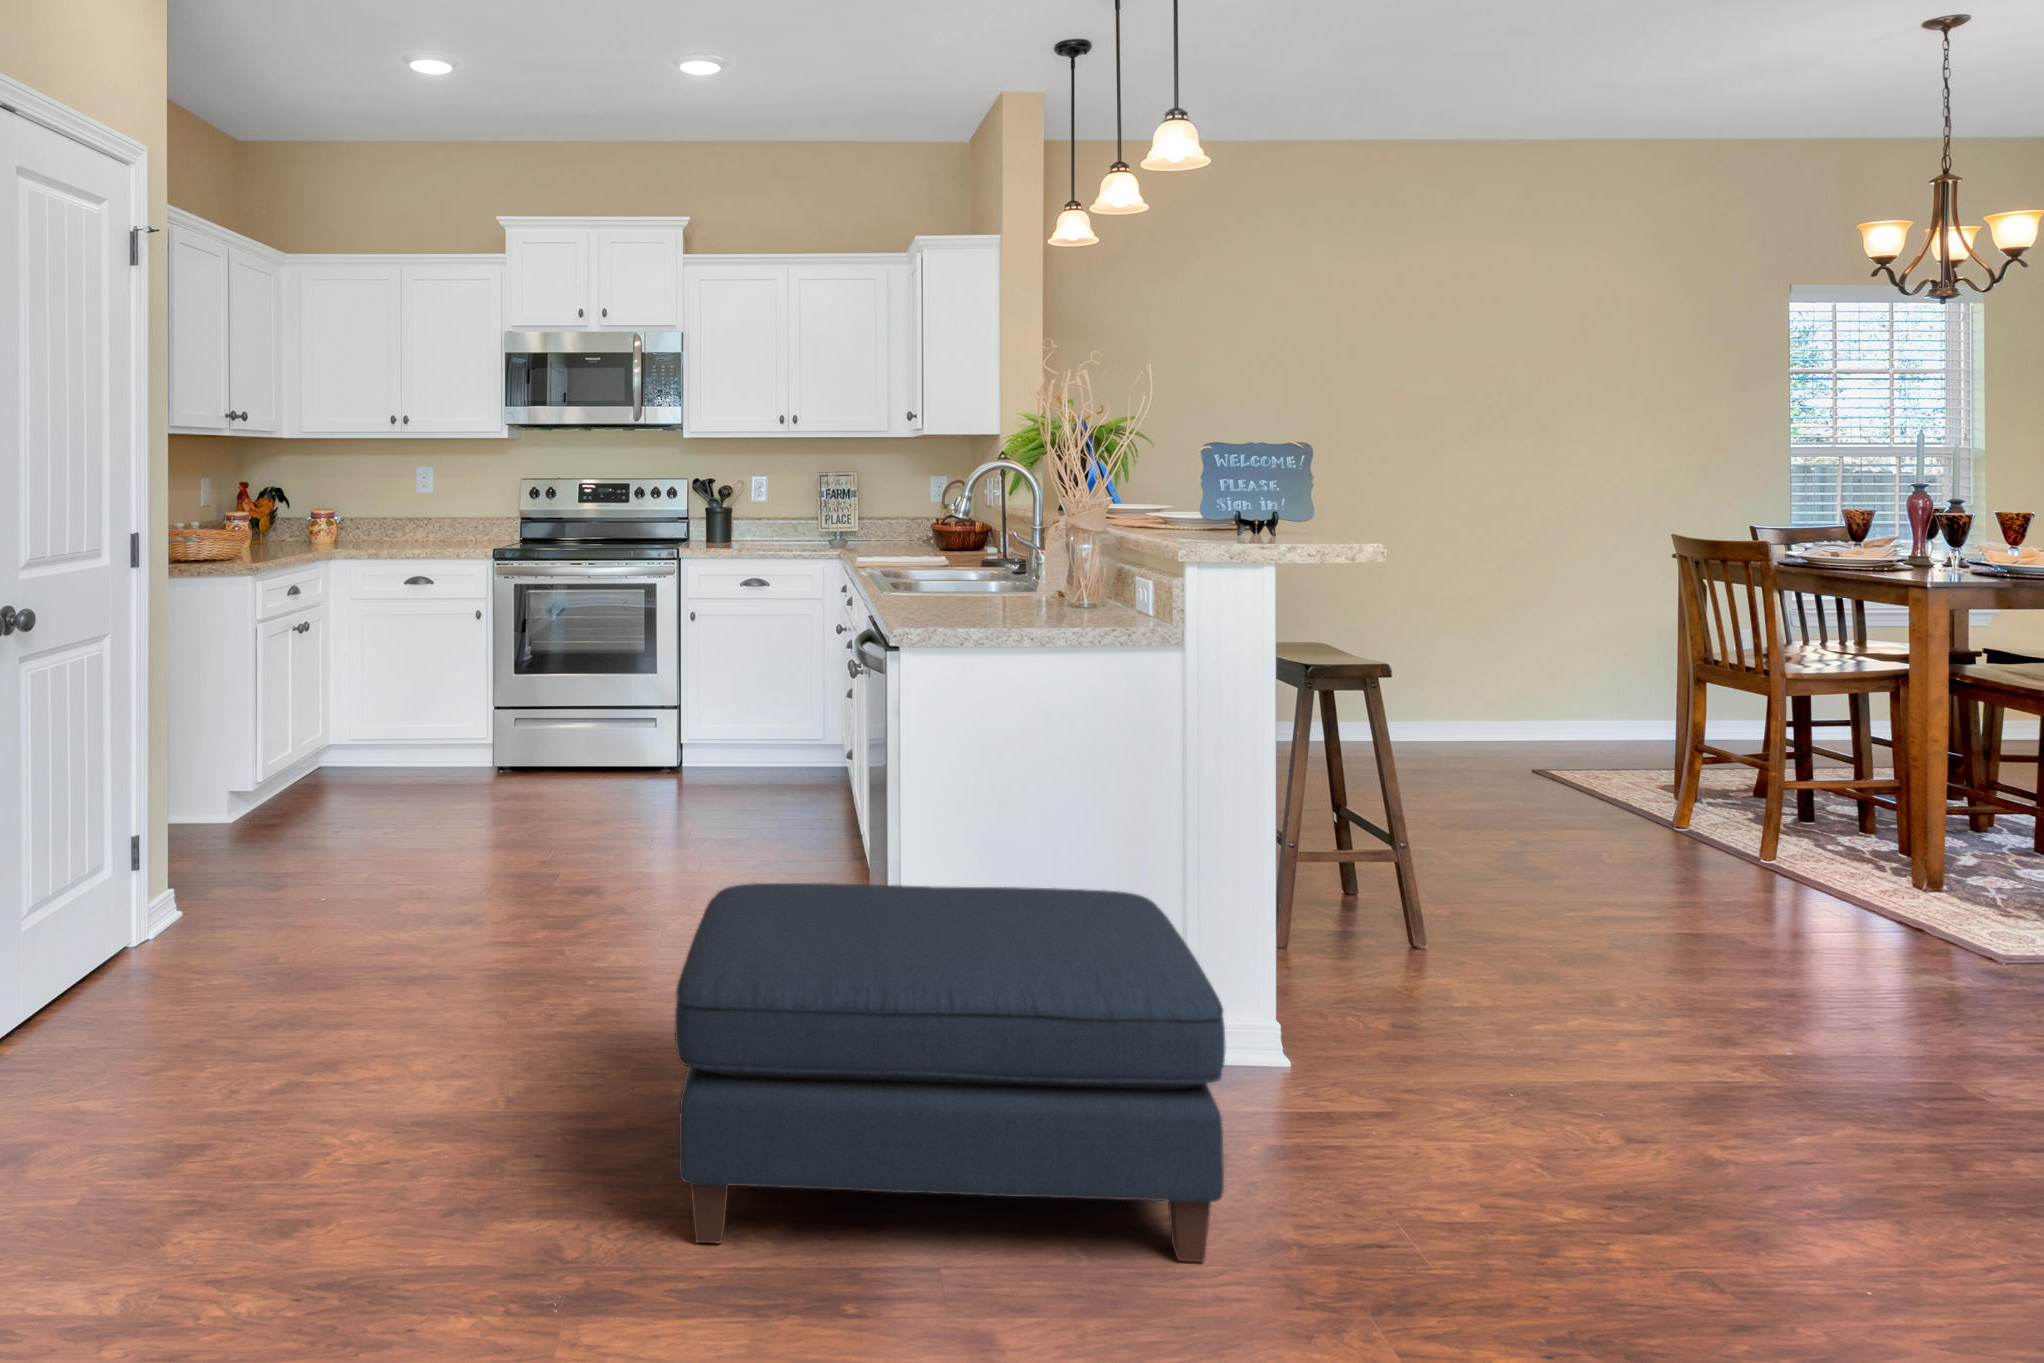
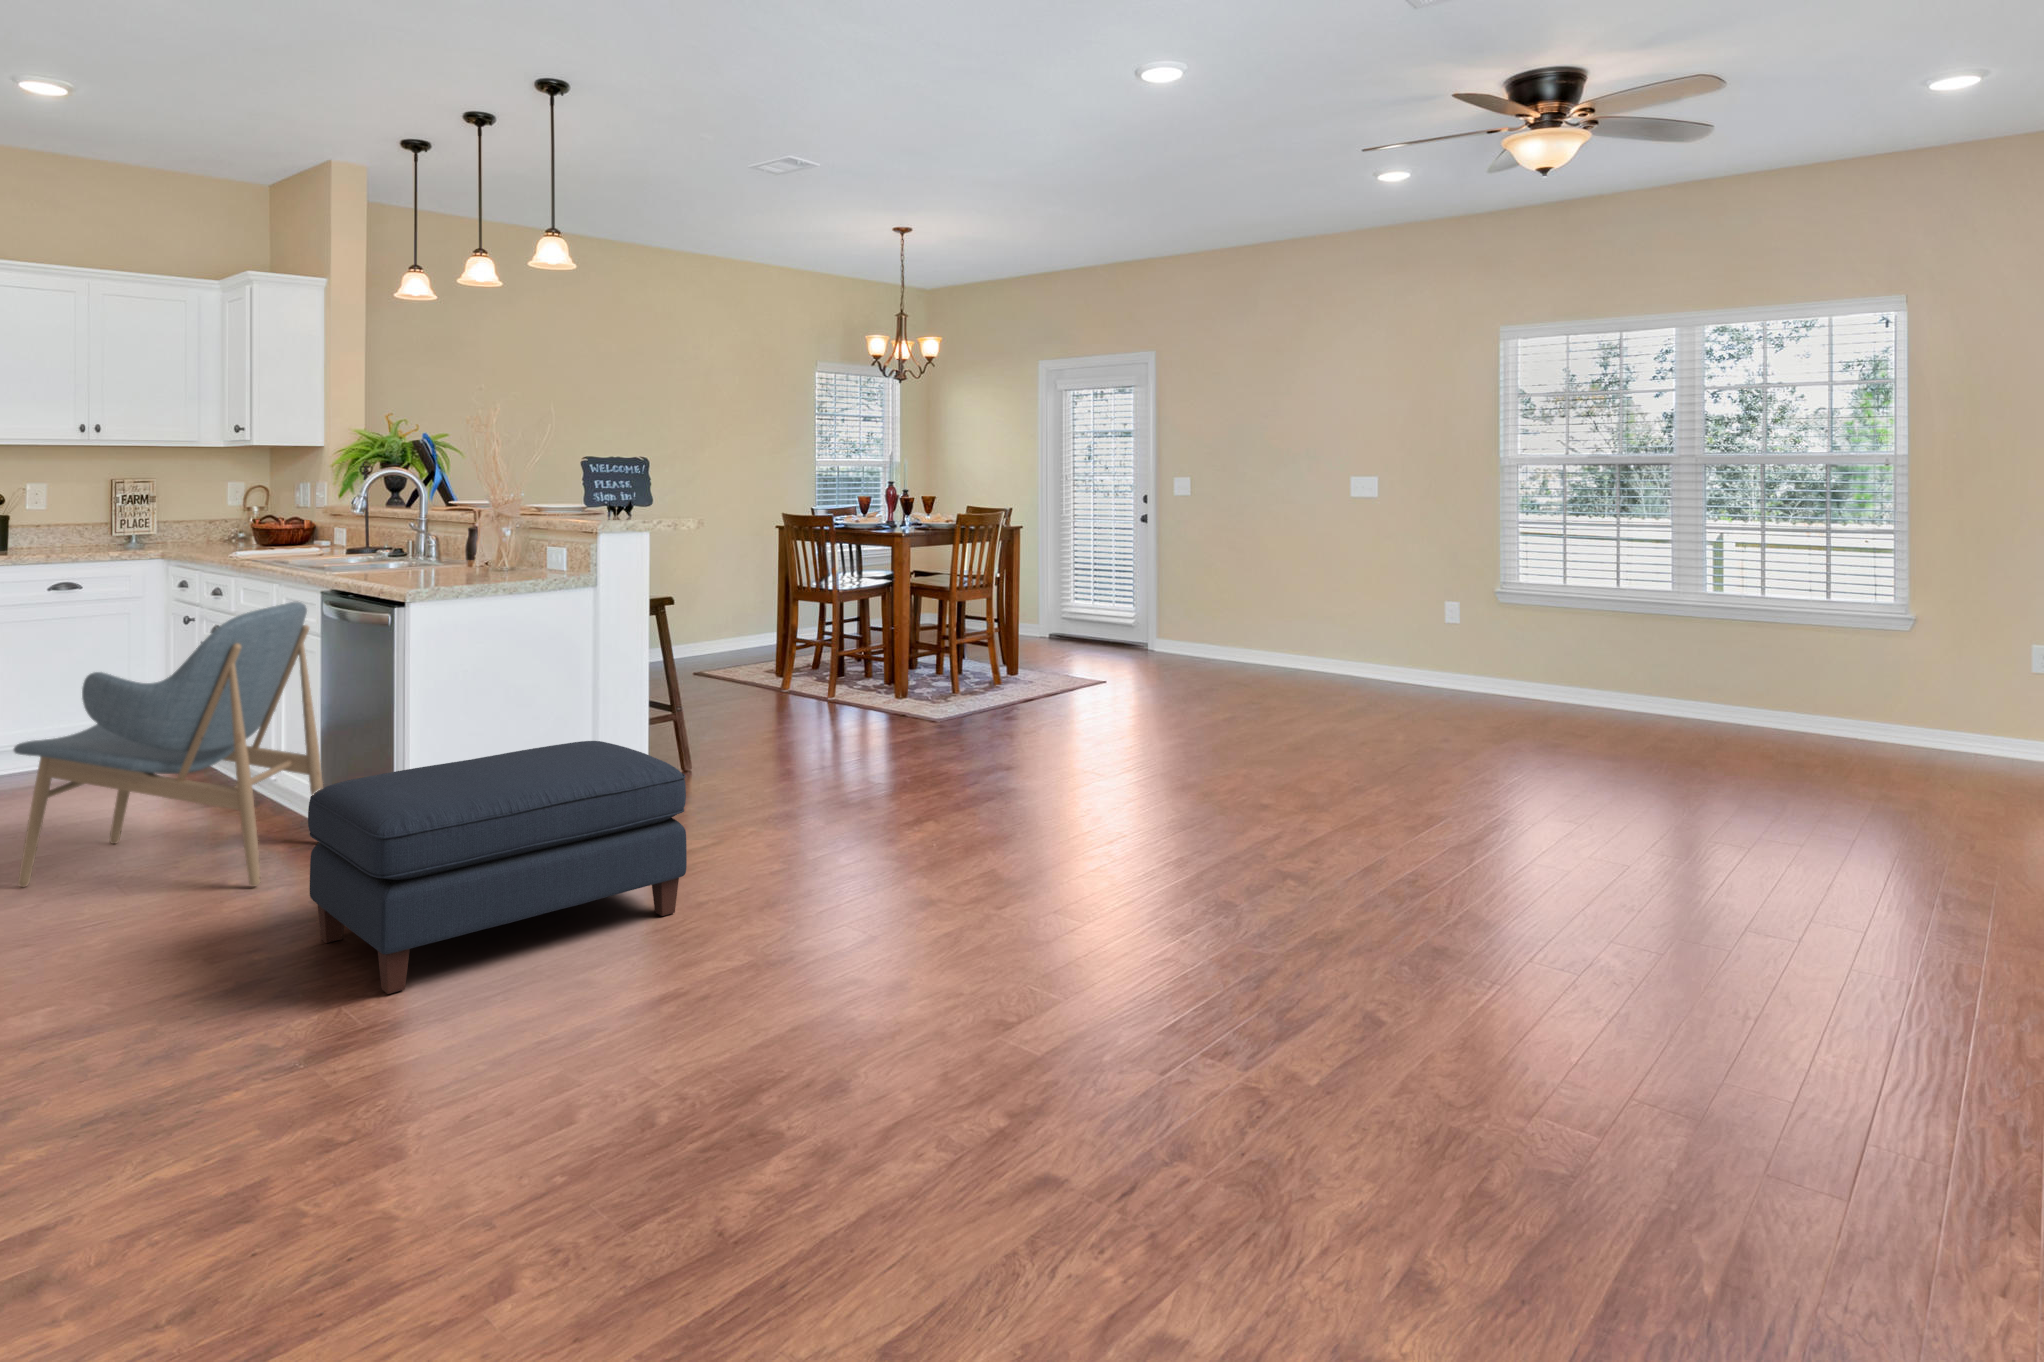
lounge chair: none [566,622,877,977] -> present [14,602,323,887]

